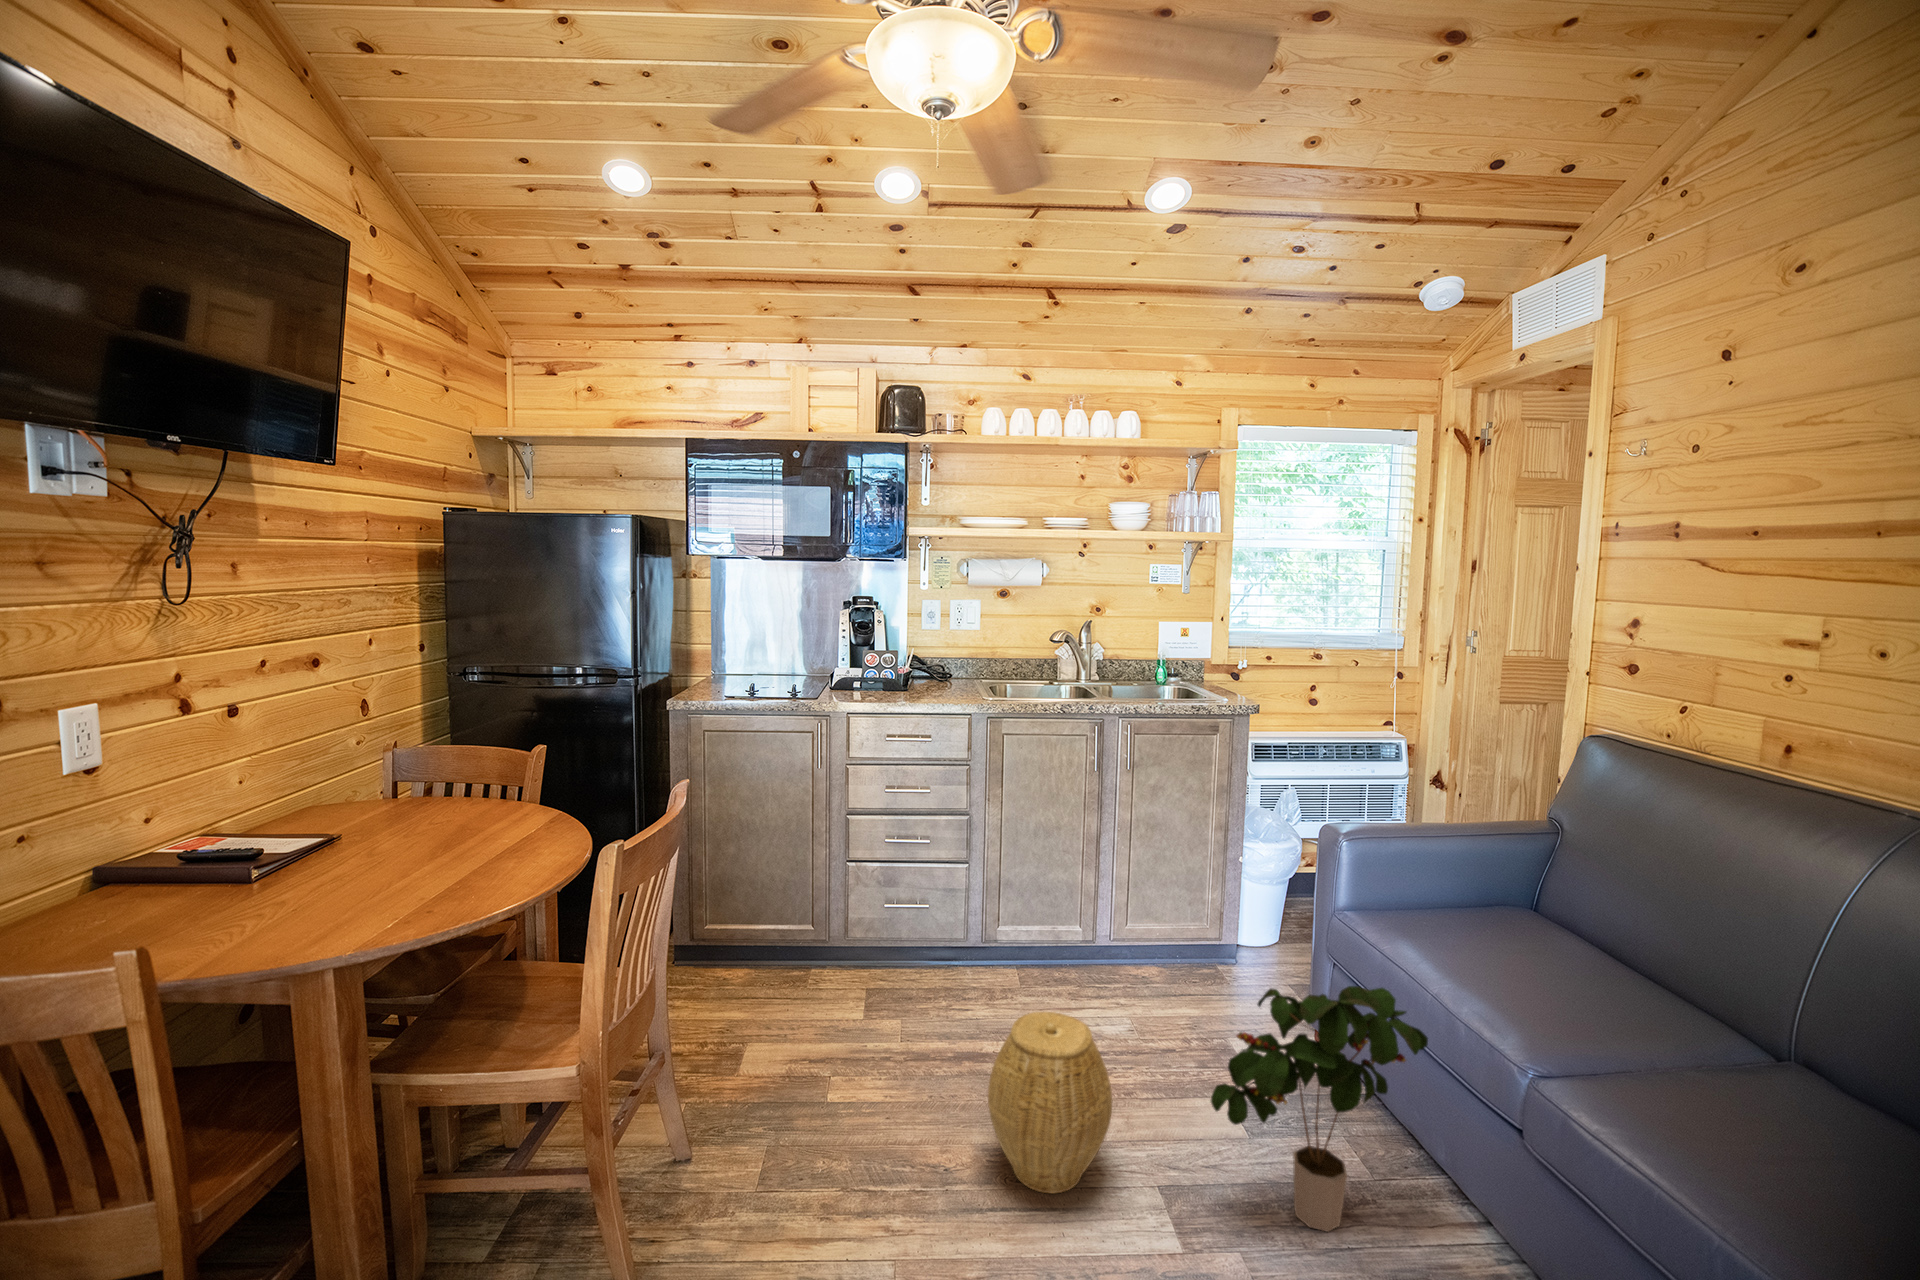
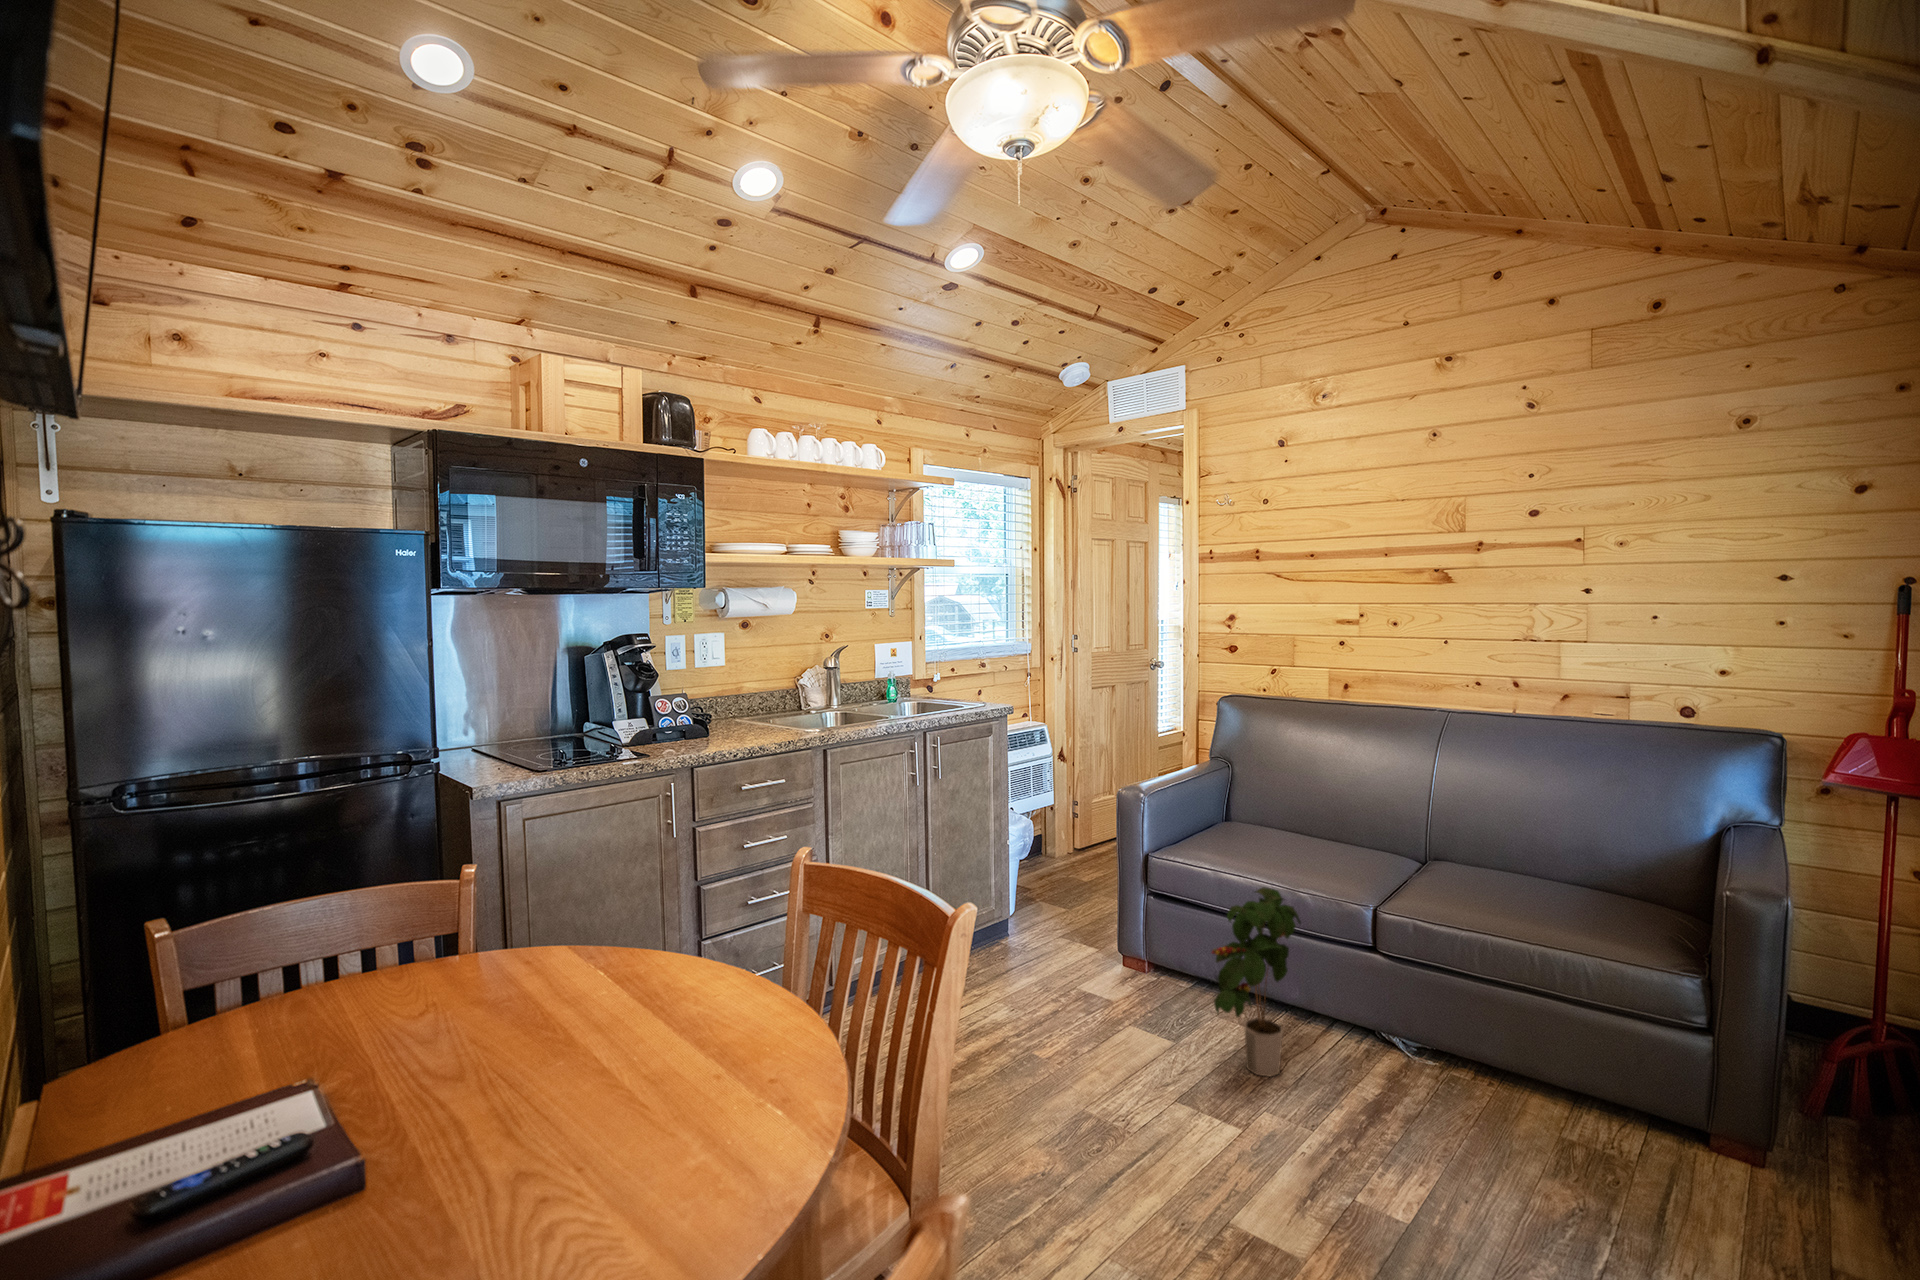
woven basket: present [988,1012,1112,1193] -> none [1049,988,1162,1150]

